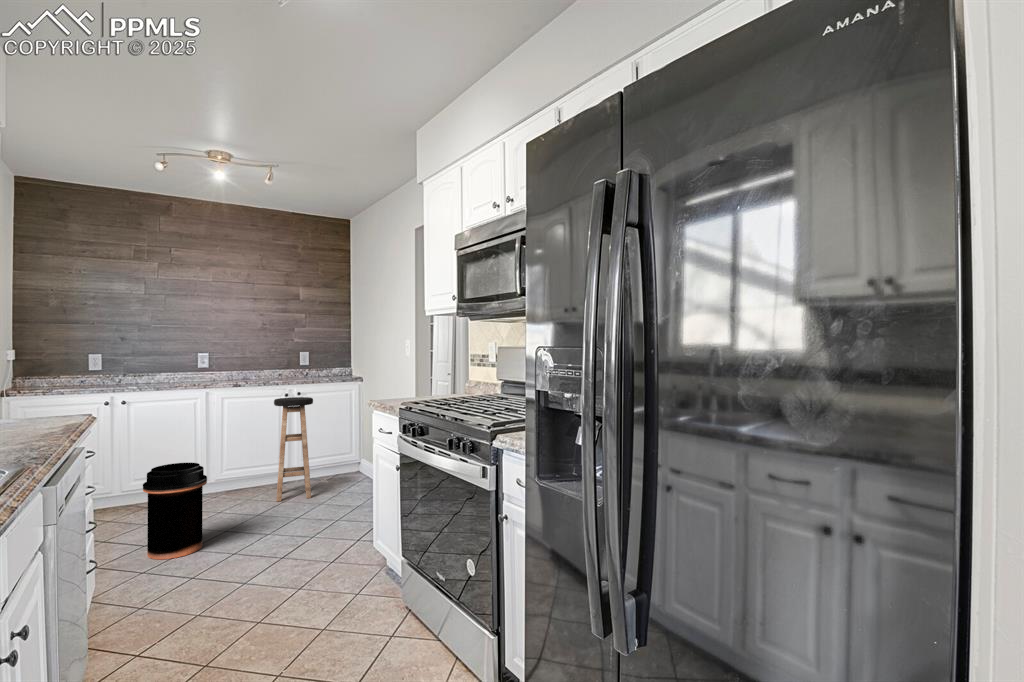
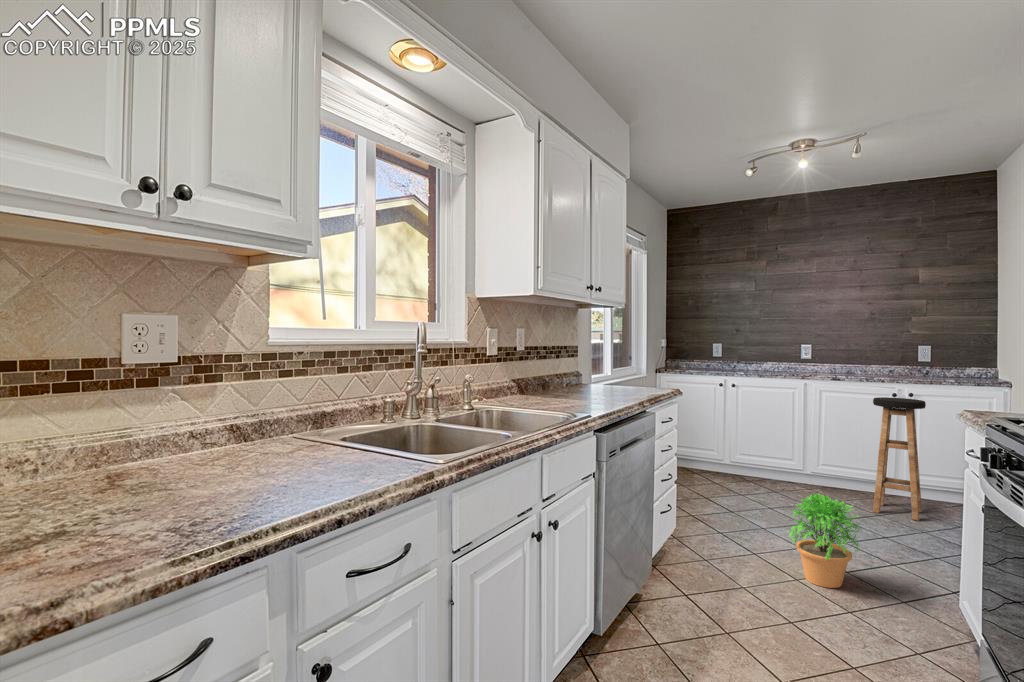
trash can: present [143,463,207,559] -> none [727,445,782,532]
potted plant: none [234,491,301,580] -> present [789,493,860,588]

